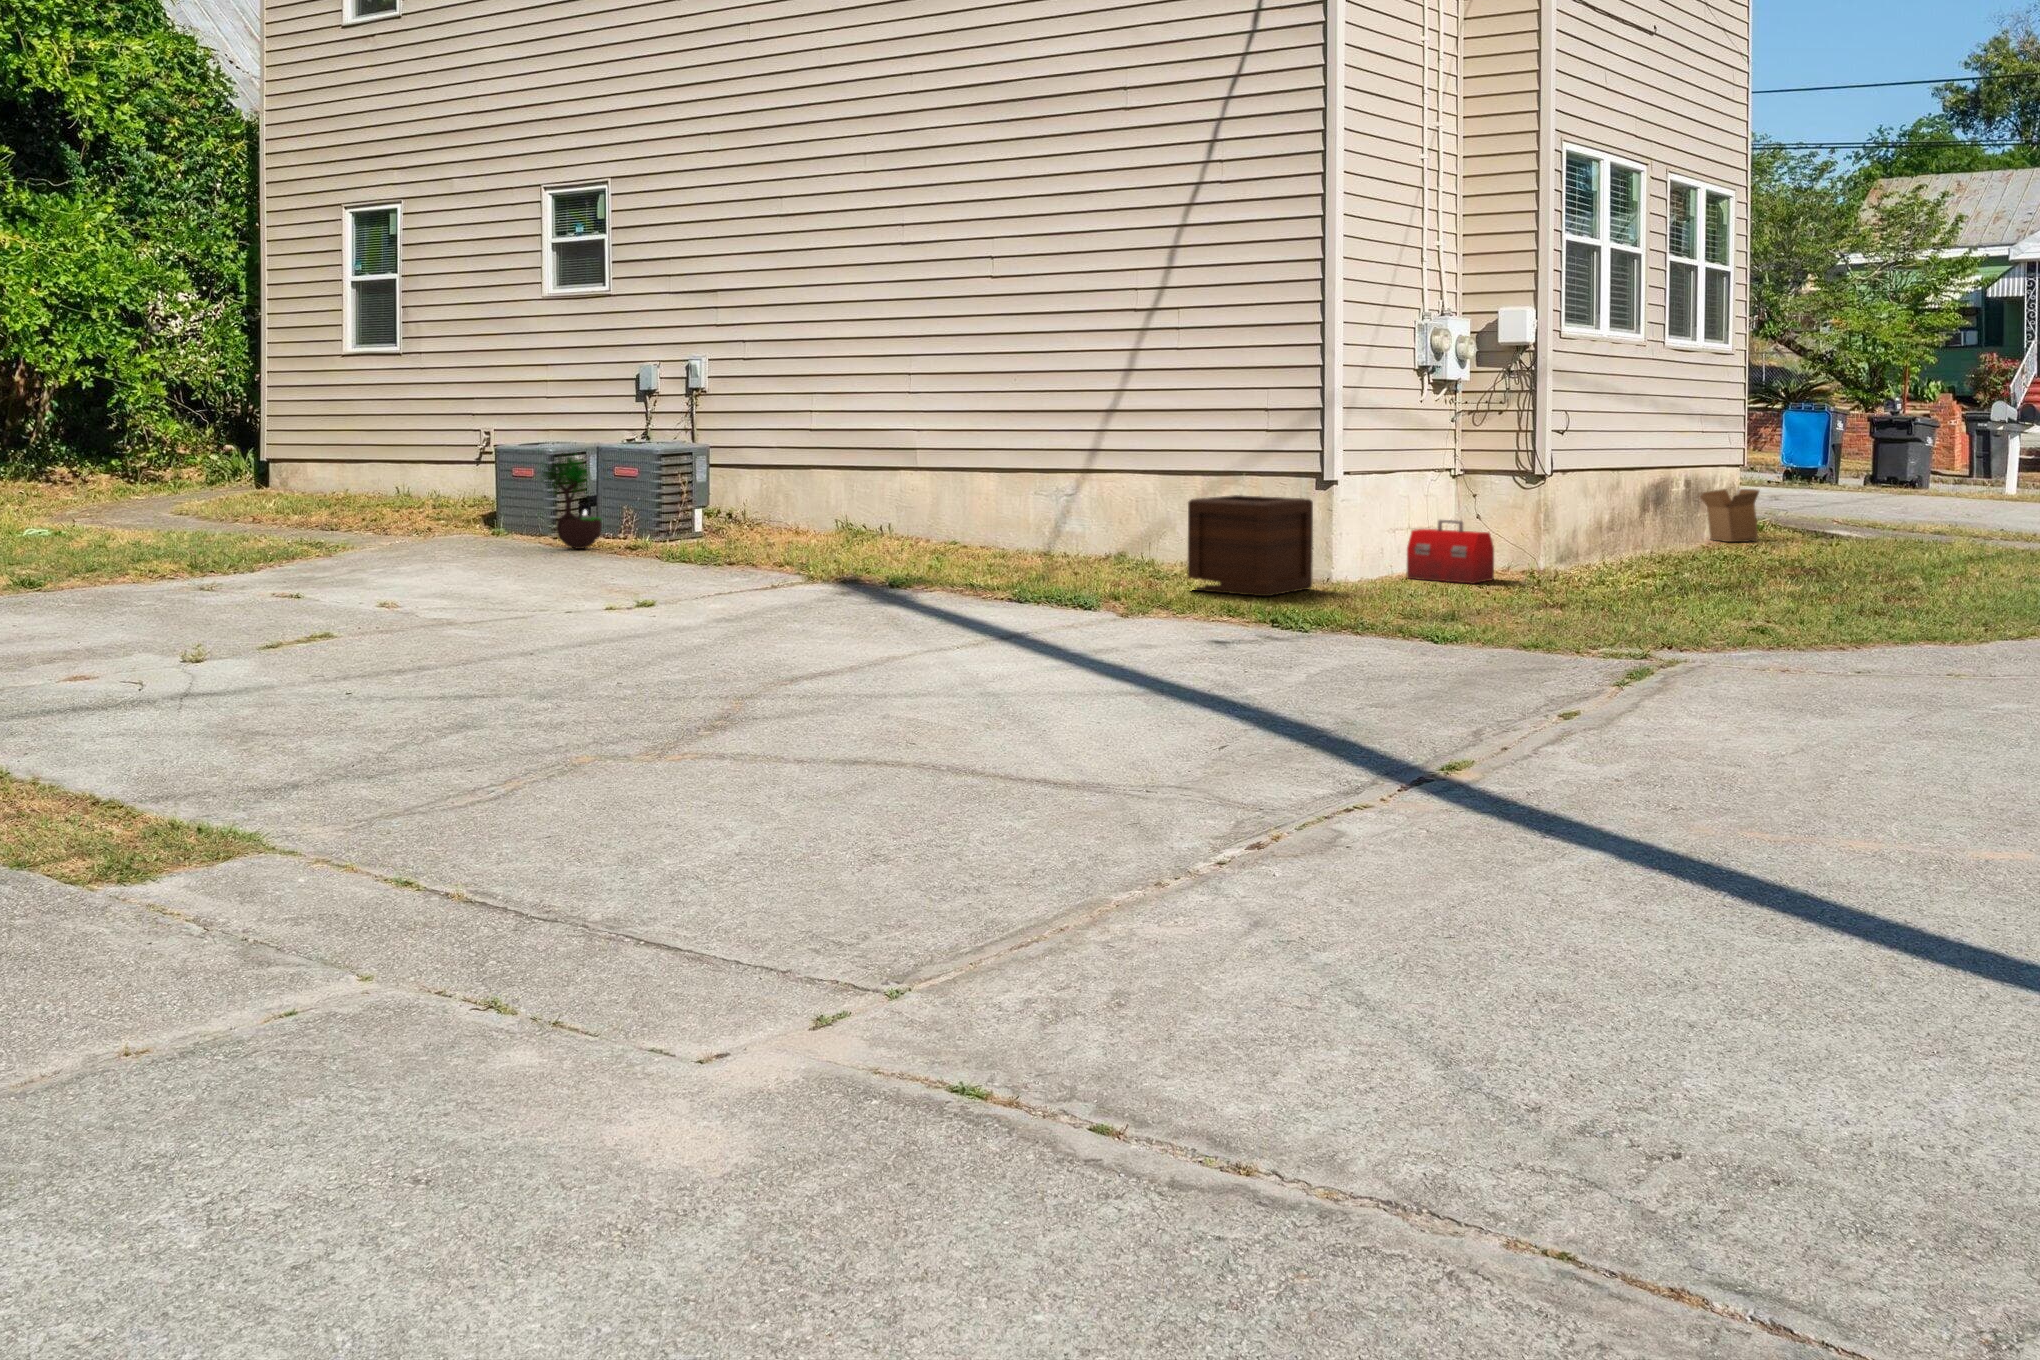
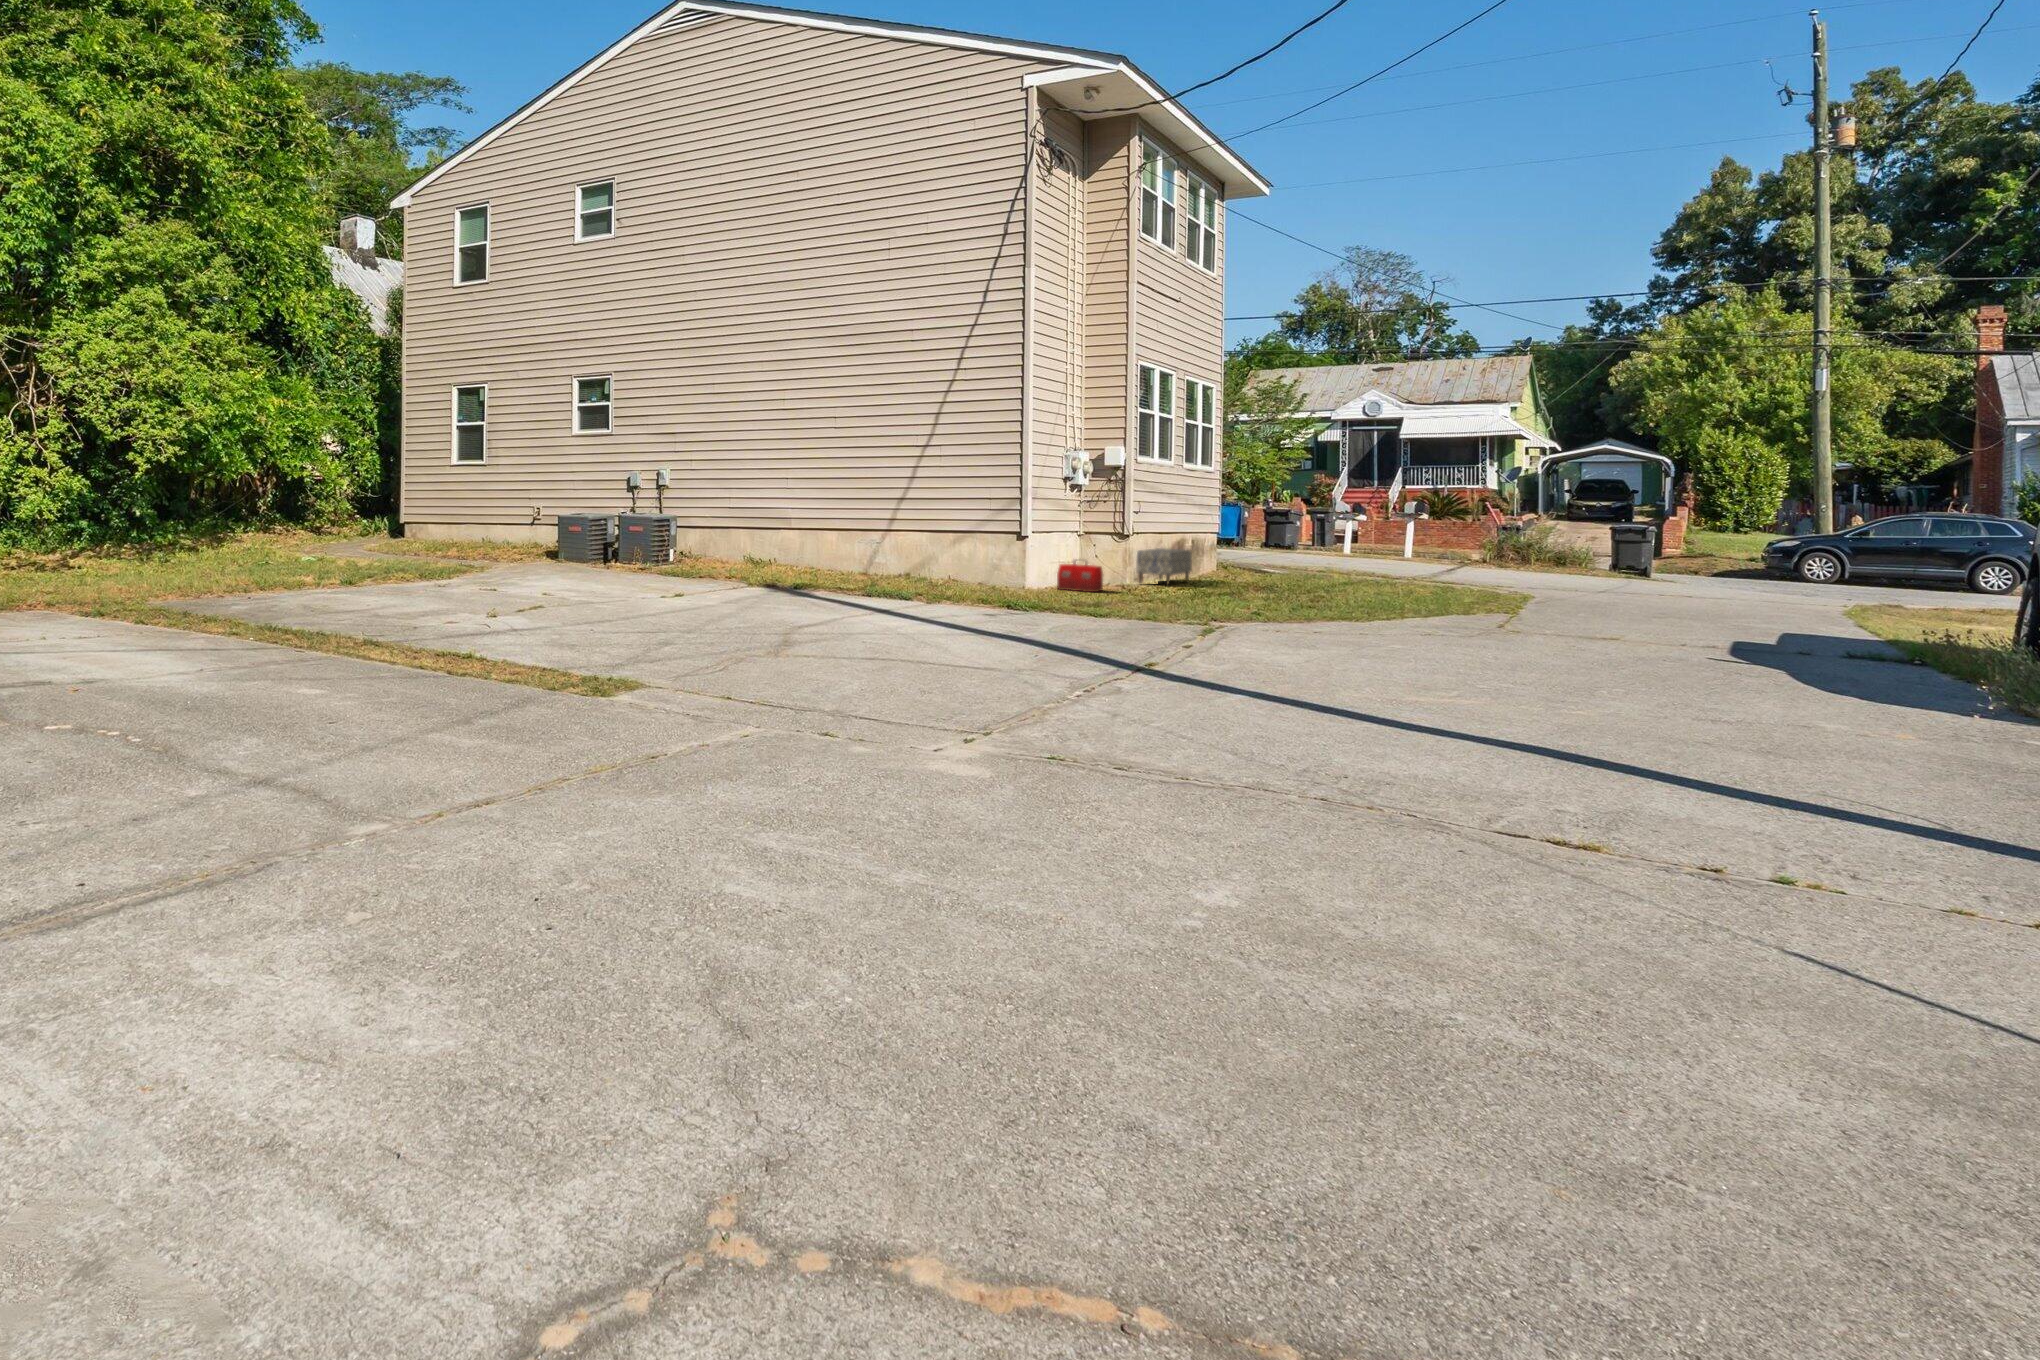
potted tree: present [541,453,602,549] -> none [587,516,622,570]
cardboard box: present [1700,489,1759,542] -> none [1196,546,1229,574]
wooden crate: present [1188,495,1313,596] -> none [949,545,1014,597]
bench: none [1569,495,1679,568] -> present [1136,548,1192,585]

